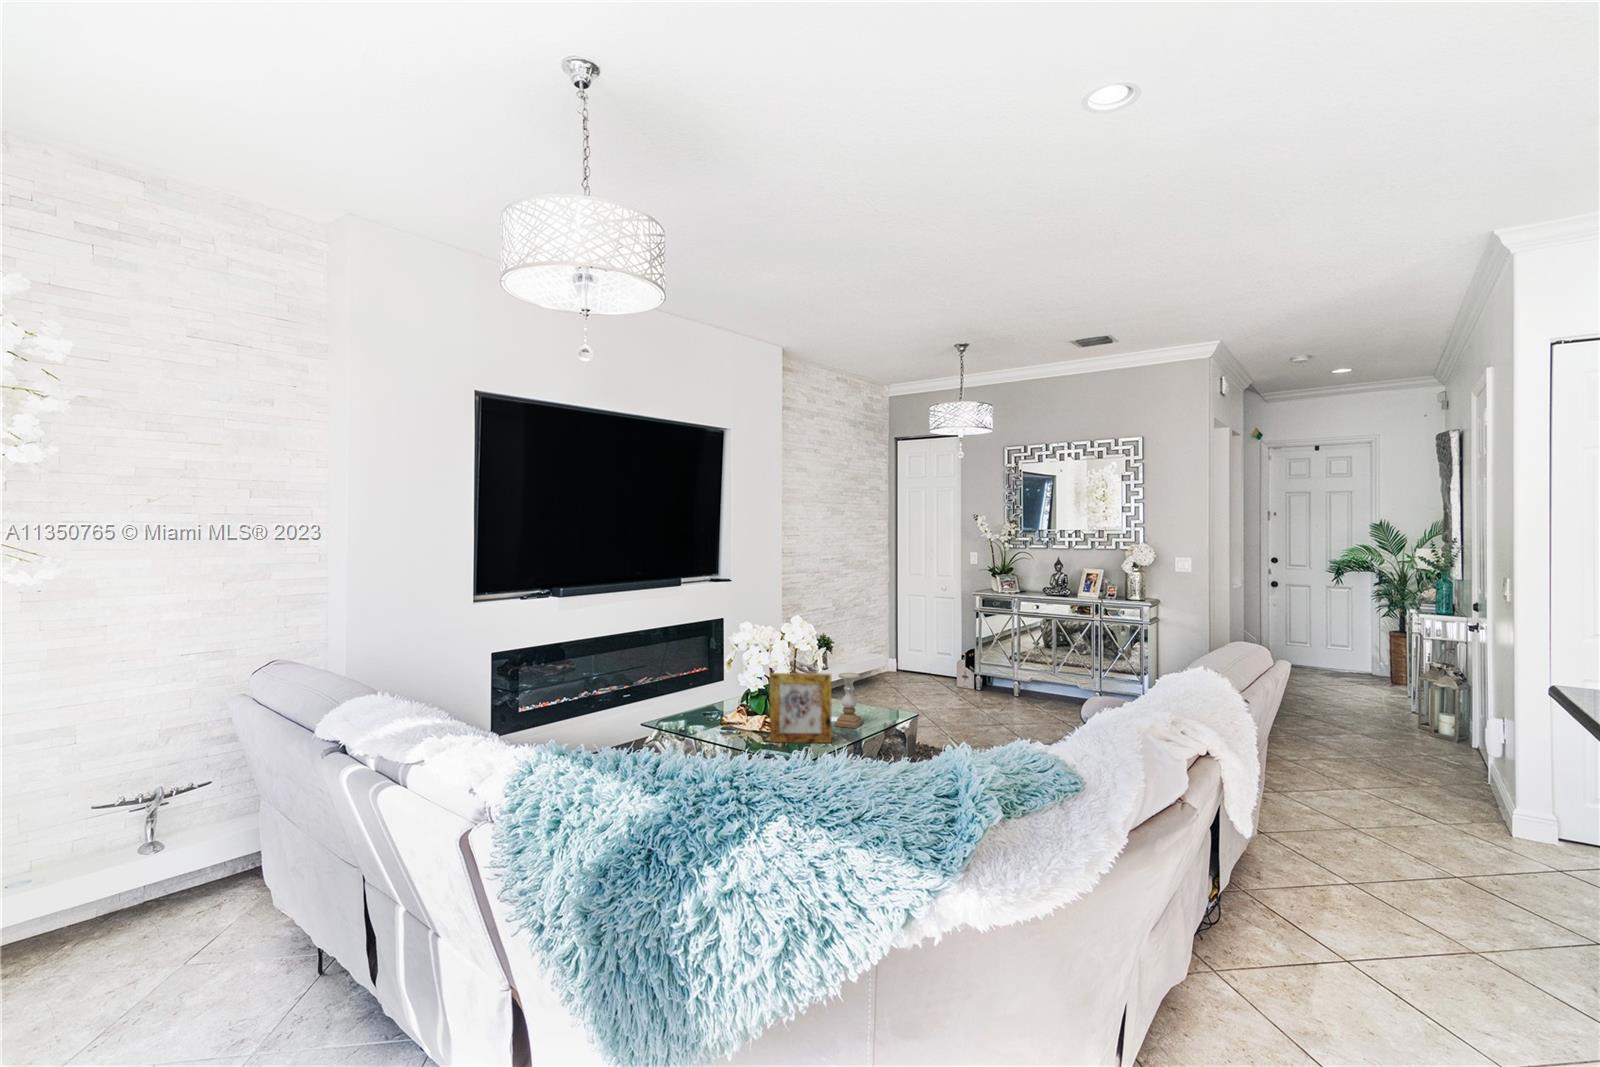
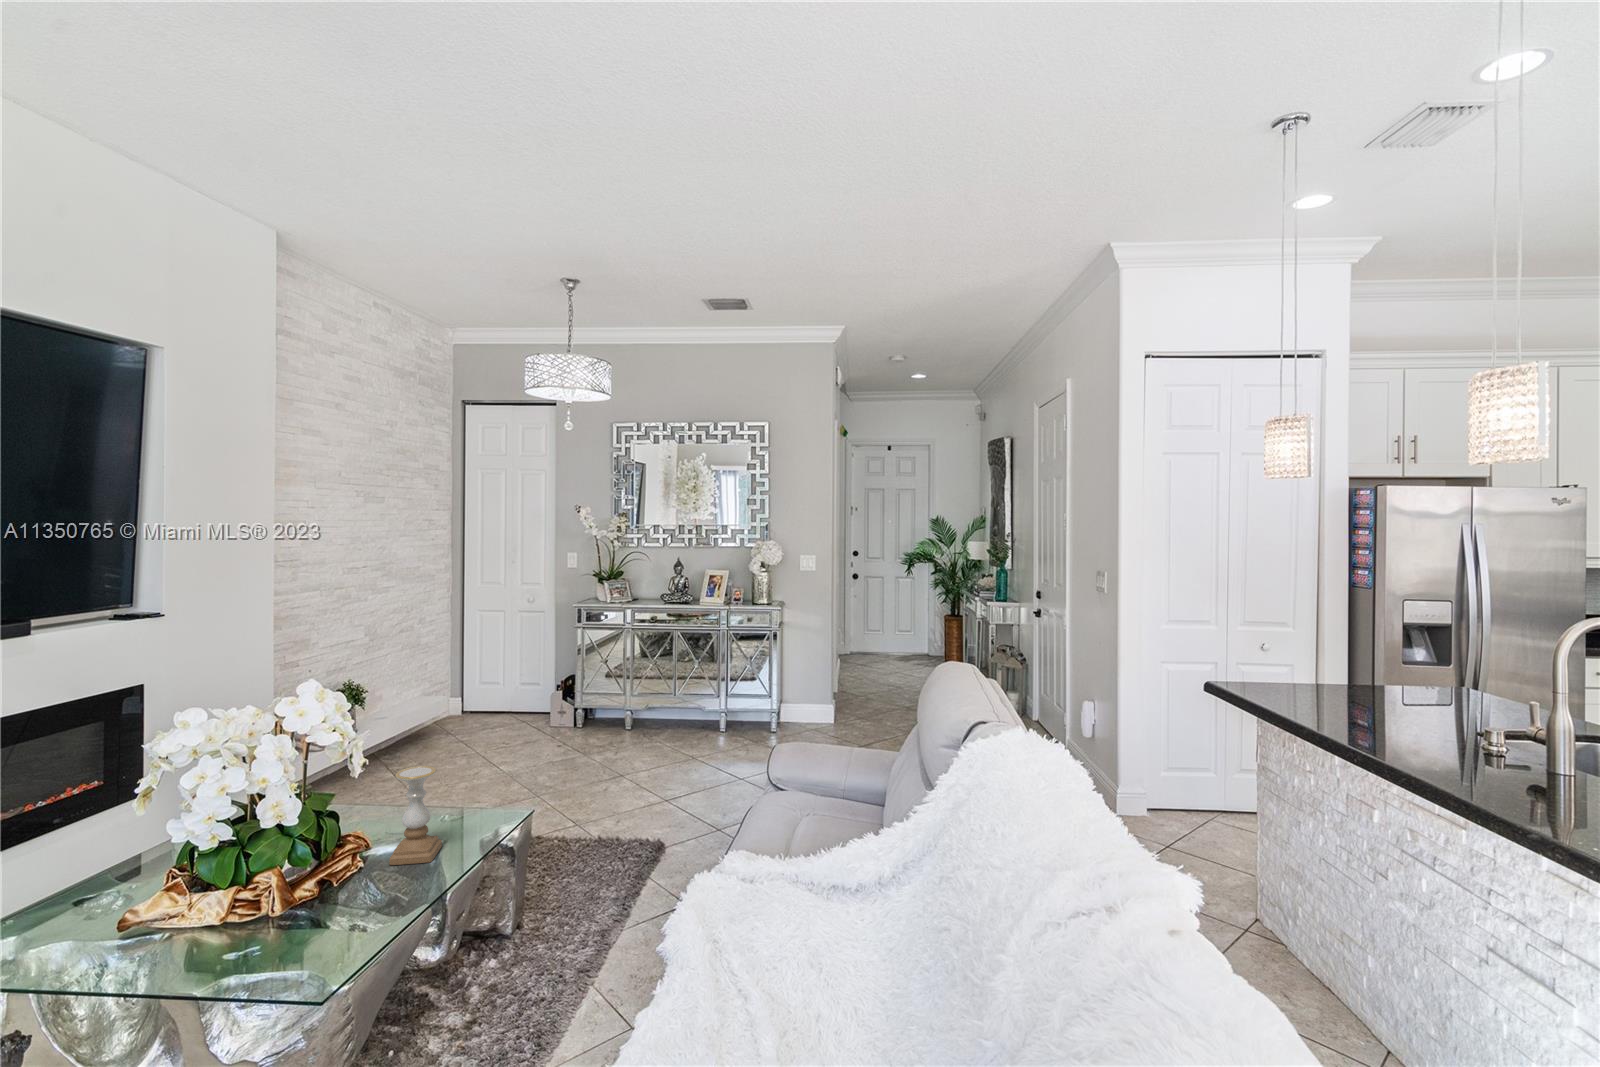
picture frame: present [770,673,831,743] -> none [246,787,386,944]

